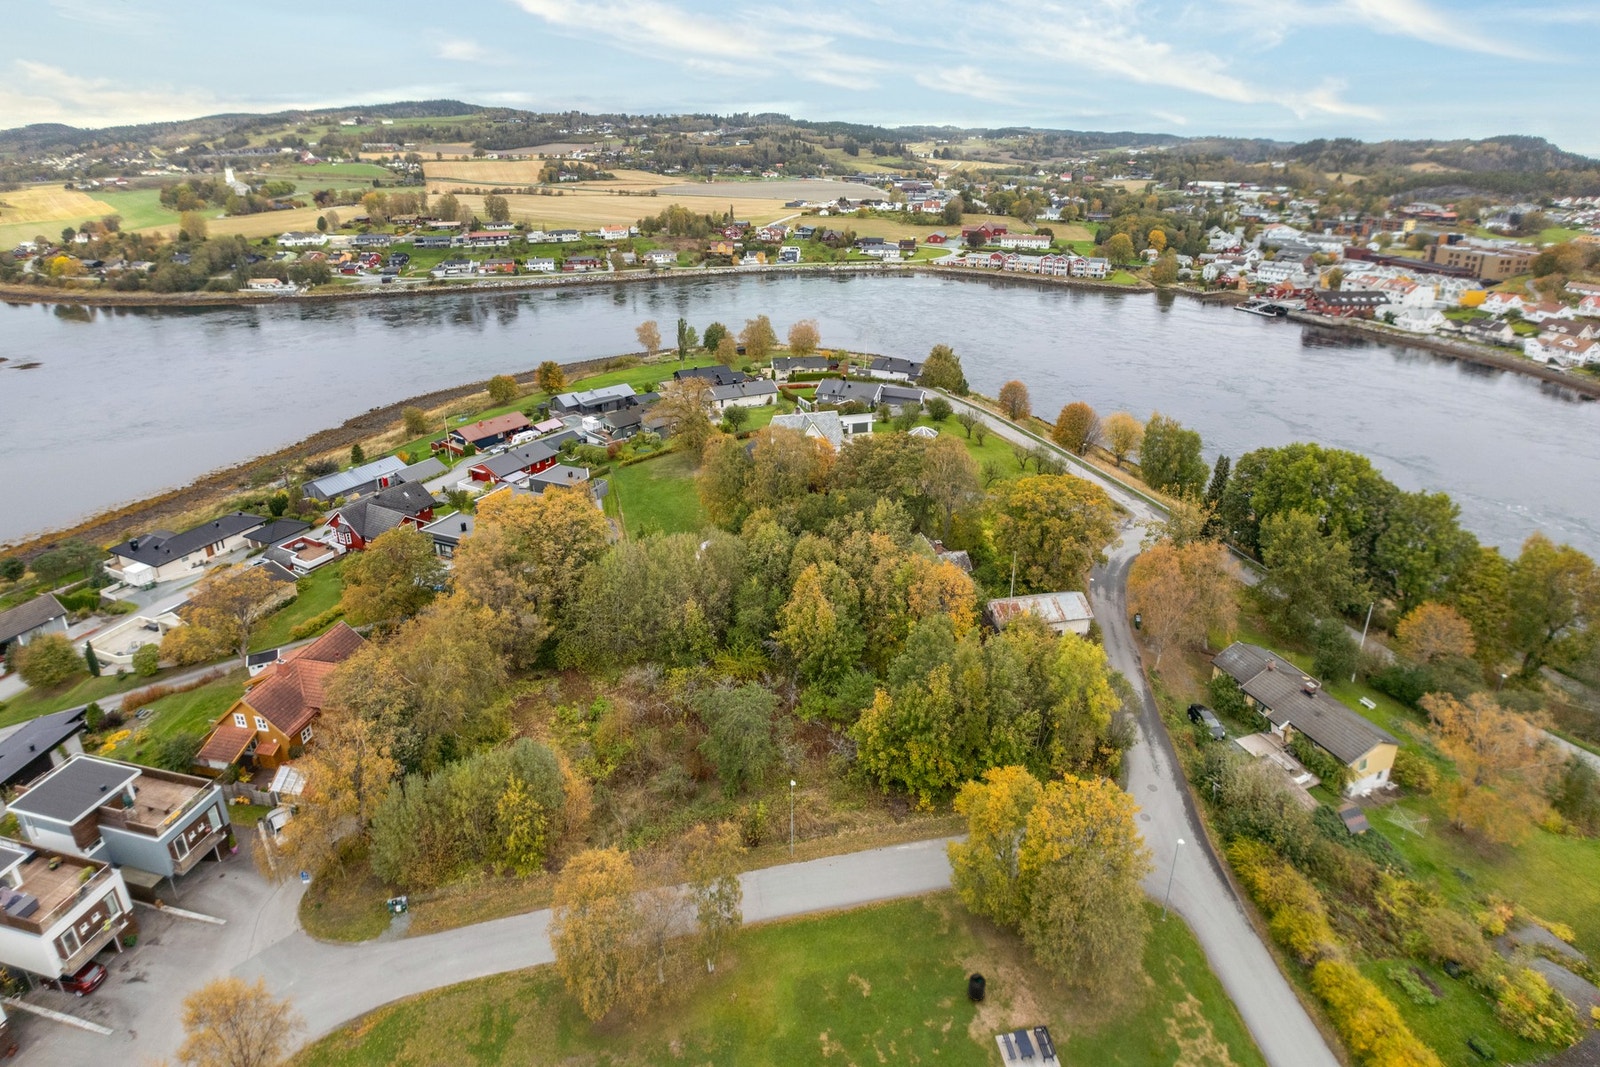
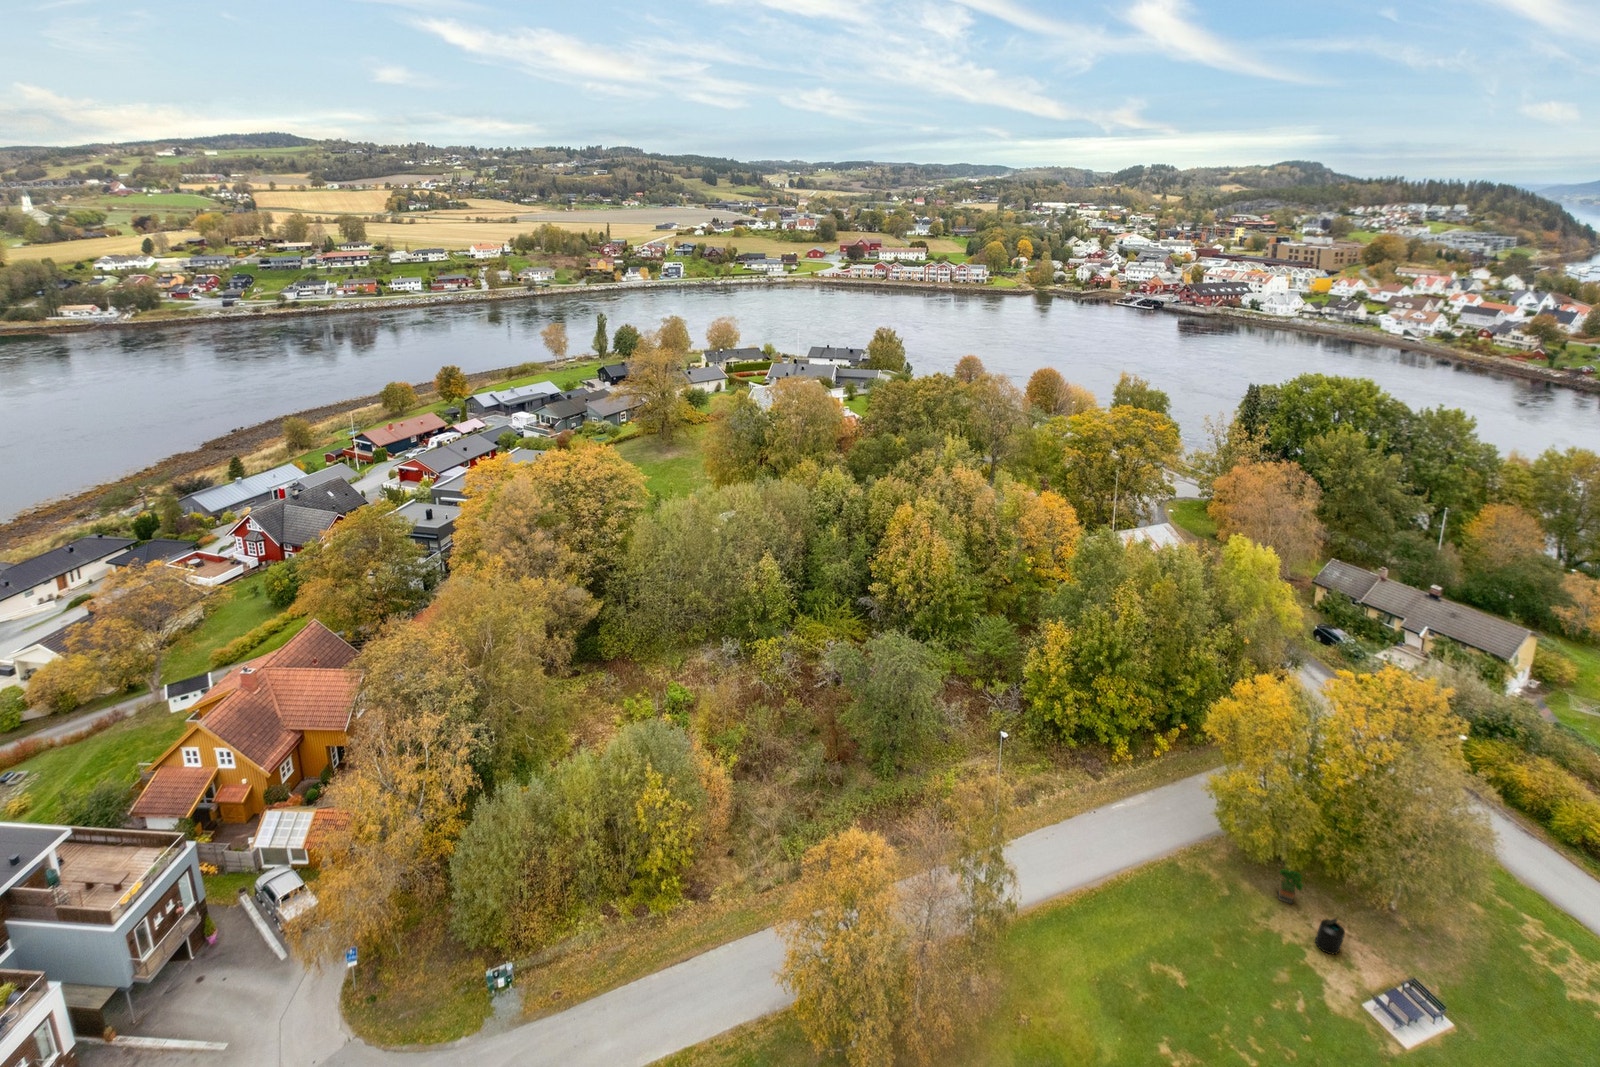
potted tree: none [963,928,981,956] -> present [1278,869,1303,903]

